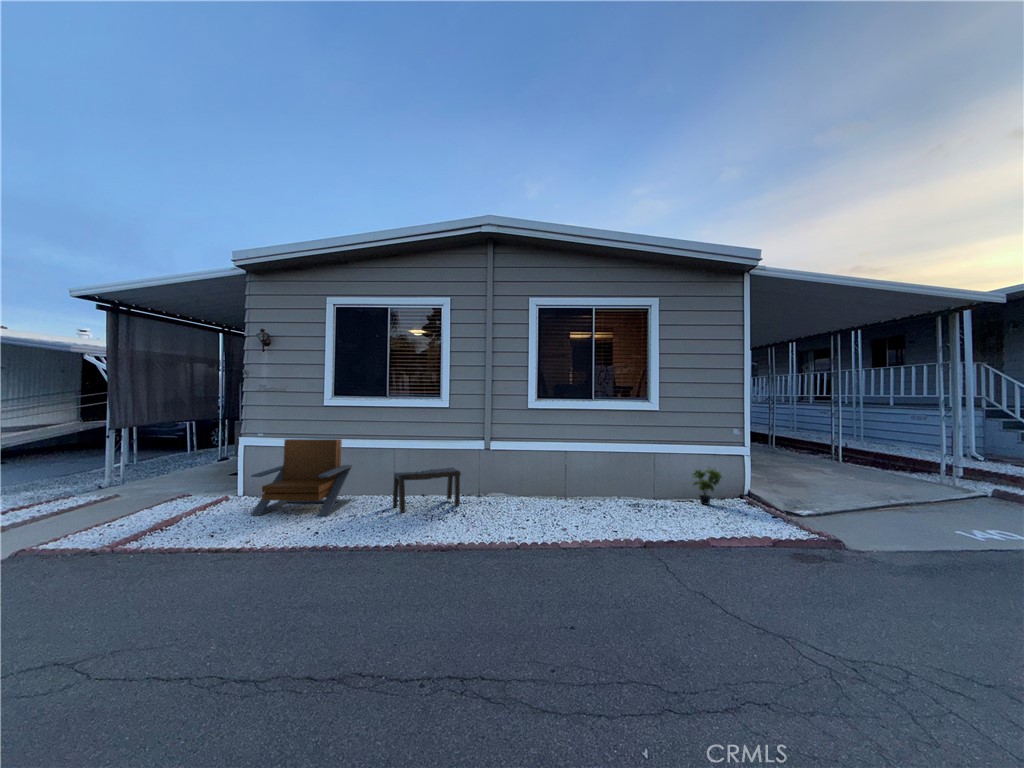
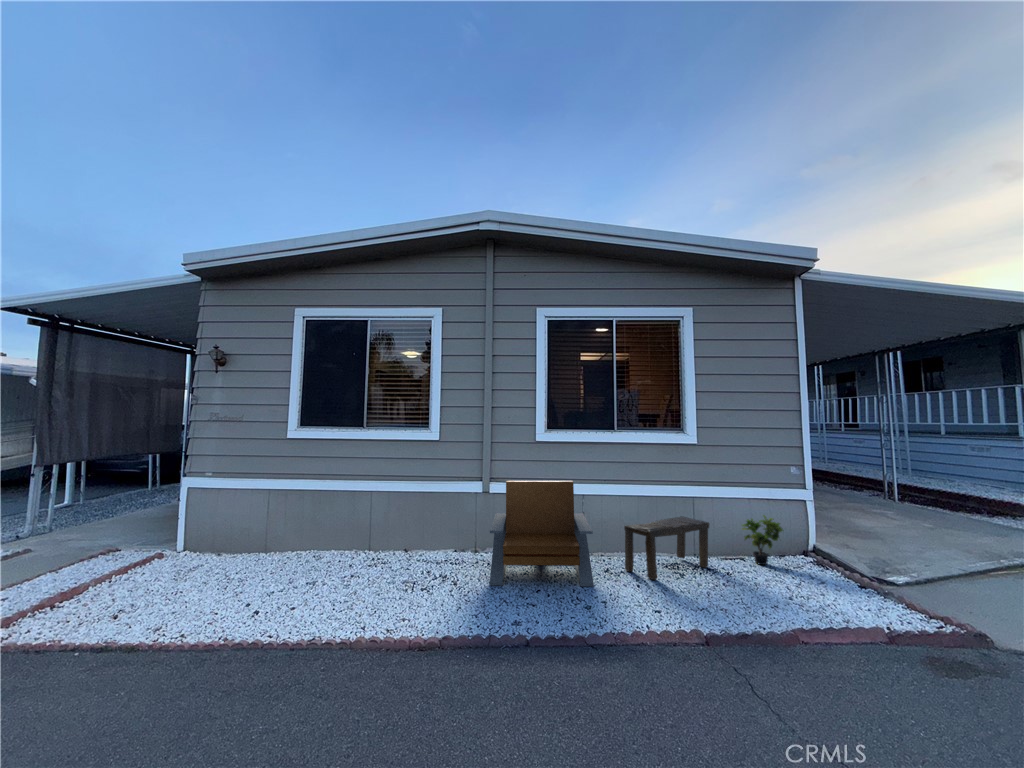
lounge chair: present [251,439,352,516] -> present [490,481,594,586]
bench: present [393,467,461,512] -> present [624,516,709,580]

